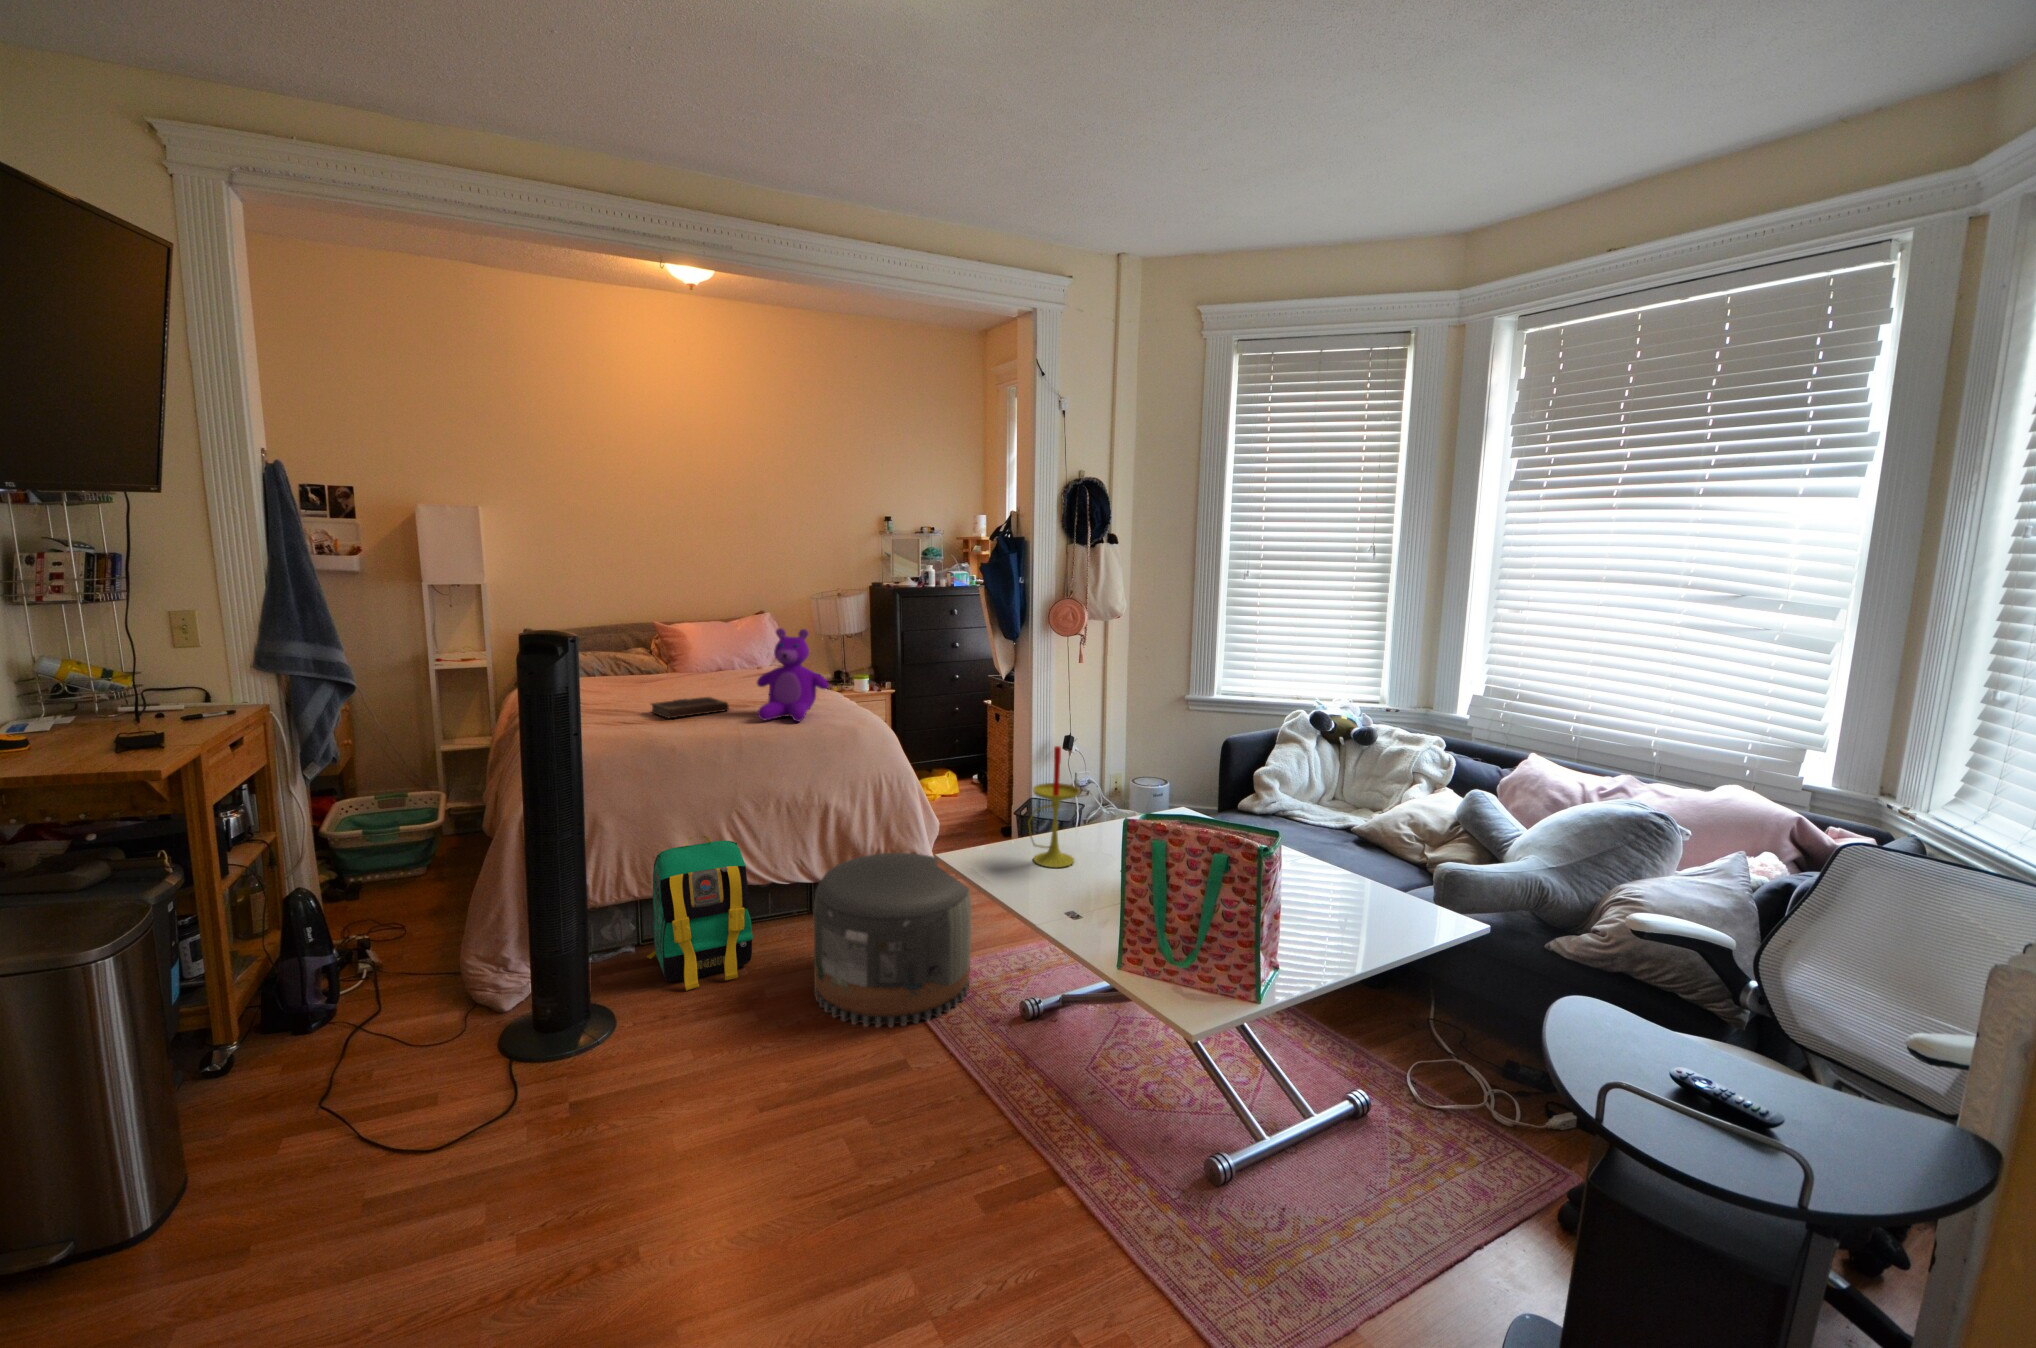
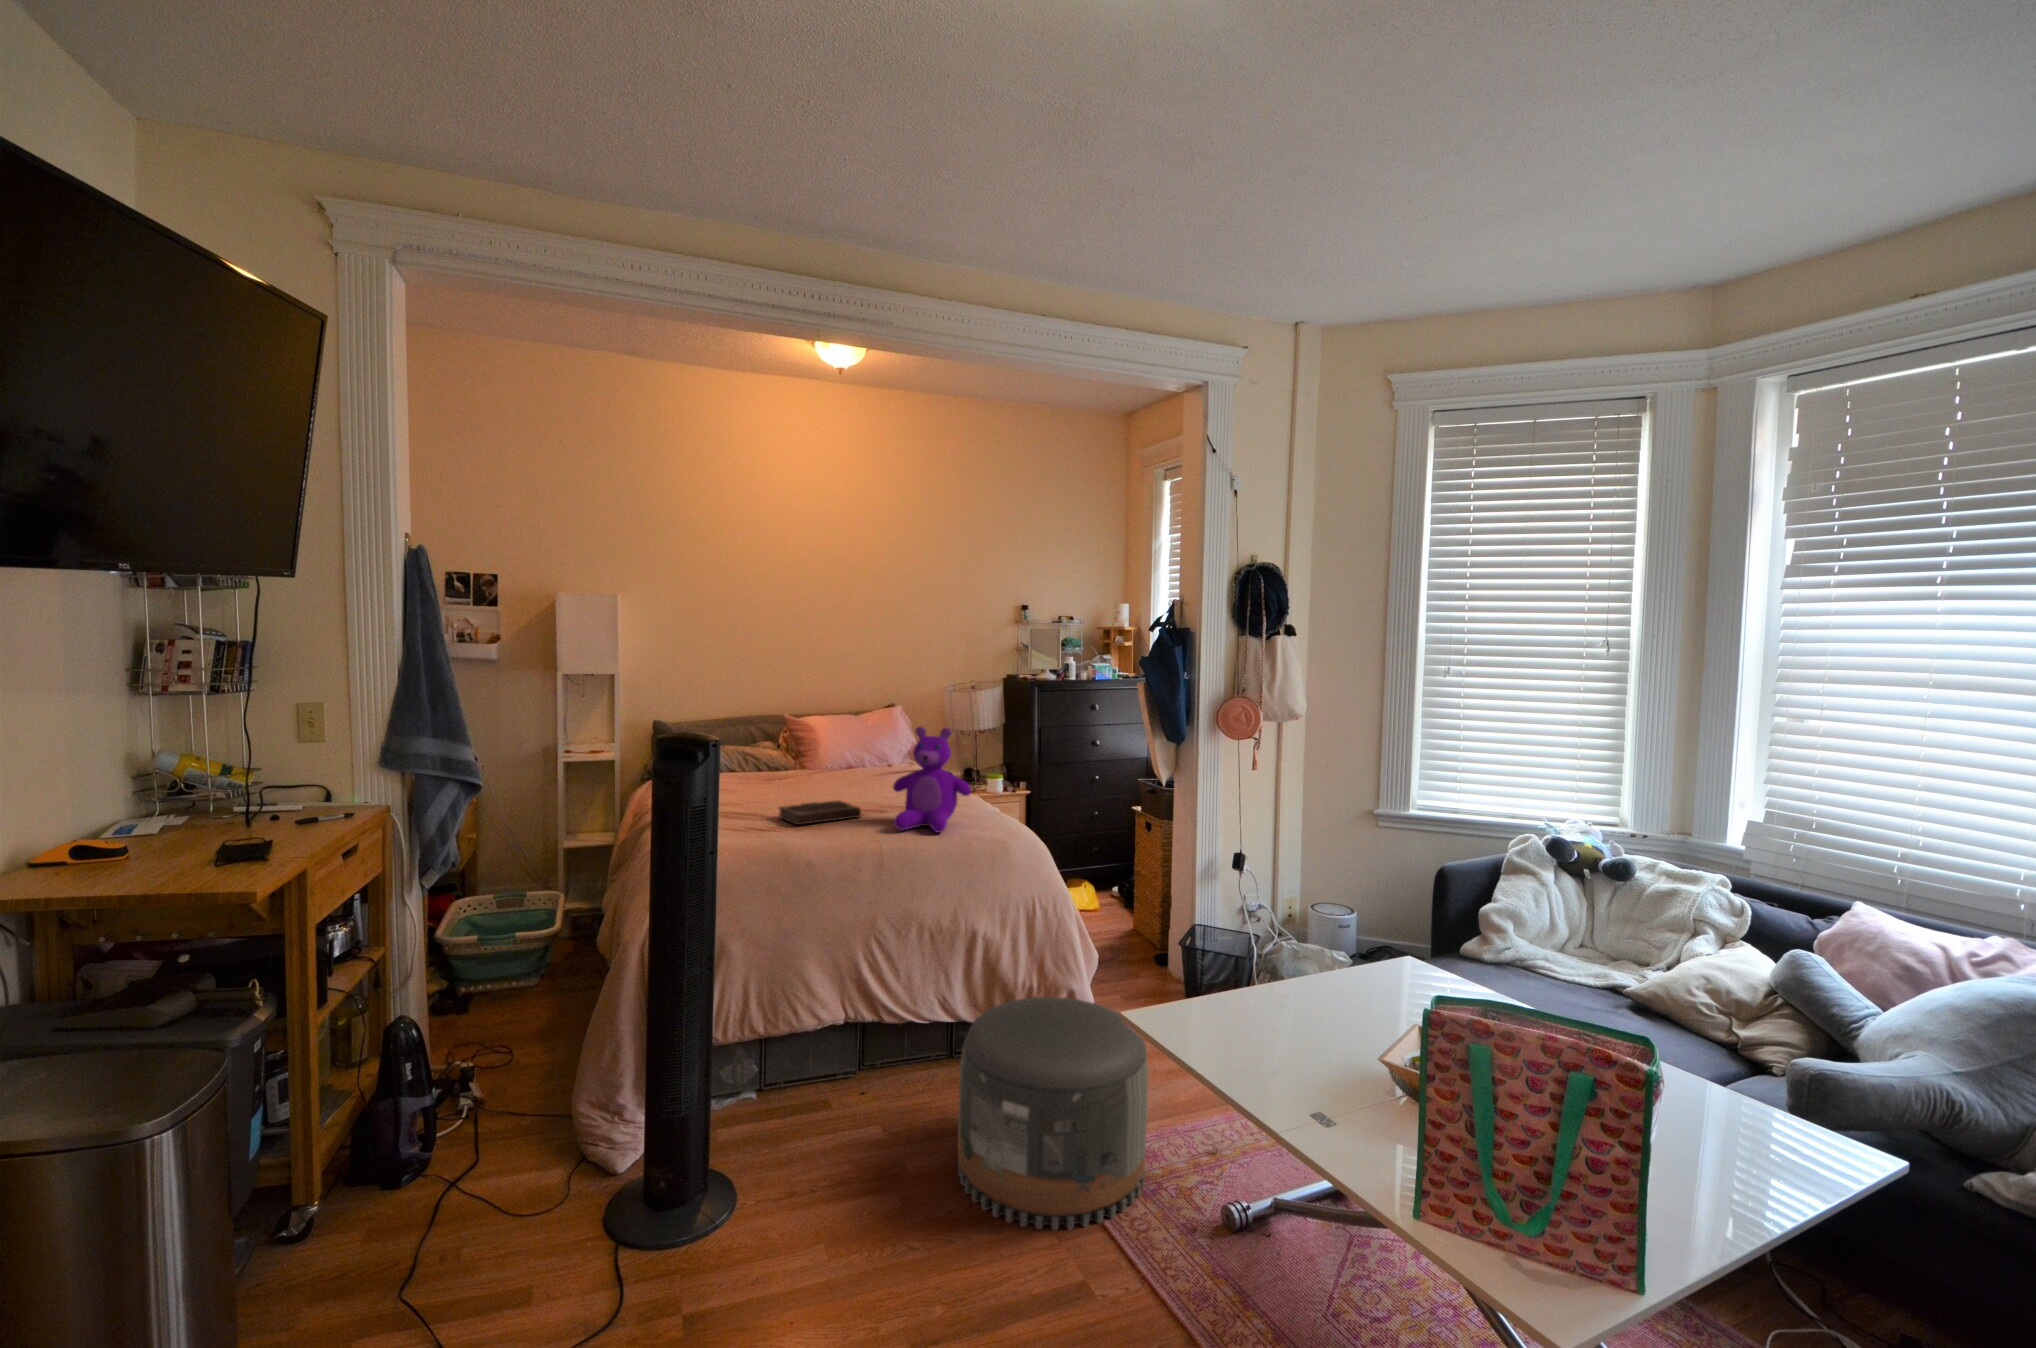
candle: present [1028,746,1079,868] -> none [1247,883,1312,1047]
backpack: present [647,836,753,991] -> none [764,967,885,1158]

